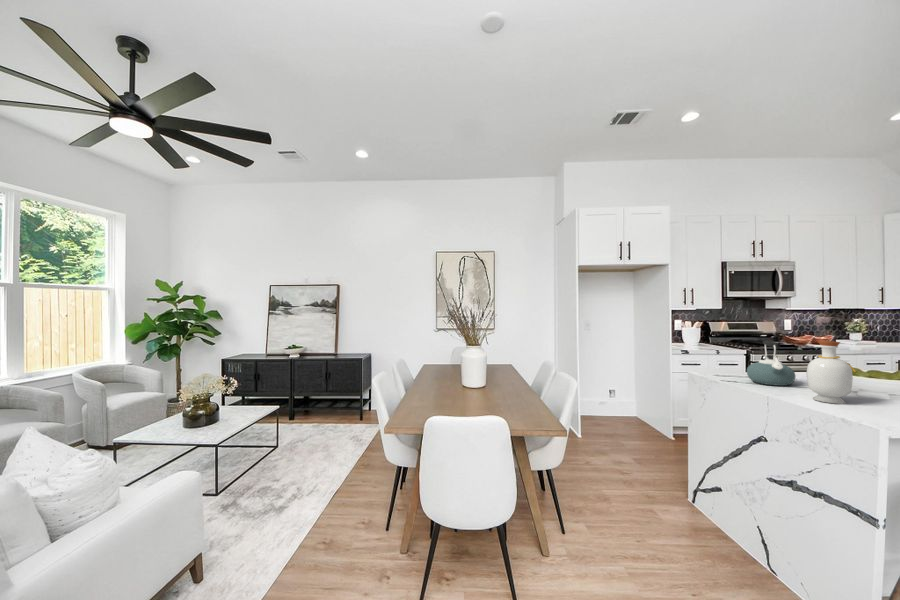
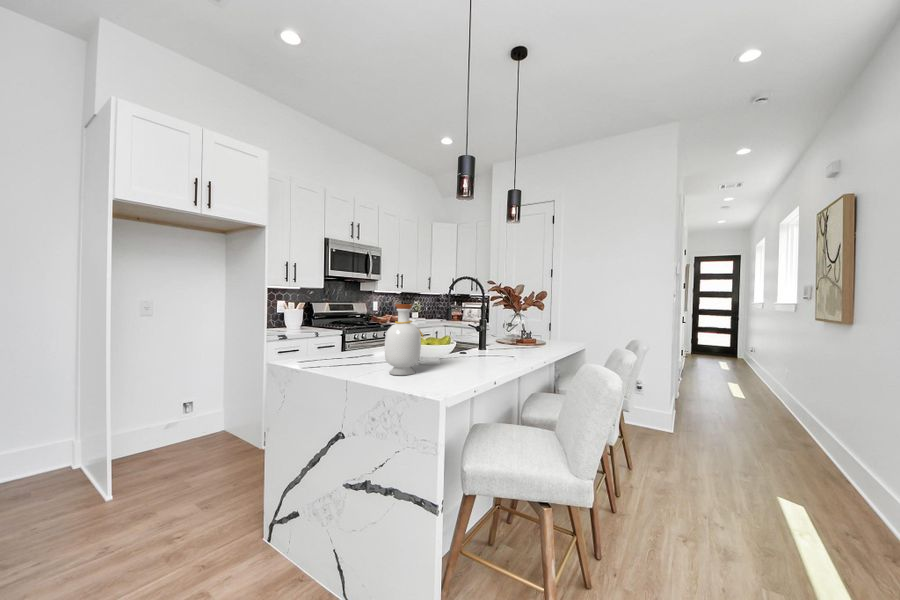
kettle: present [747,341,795,386] -> none [331,311,376,363]

